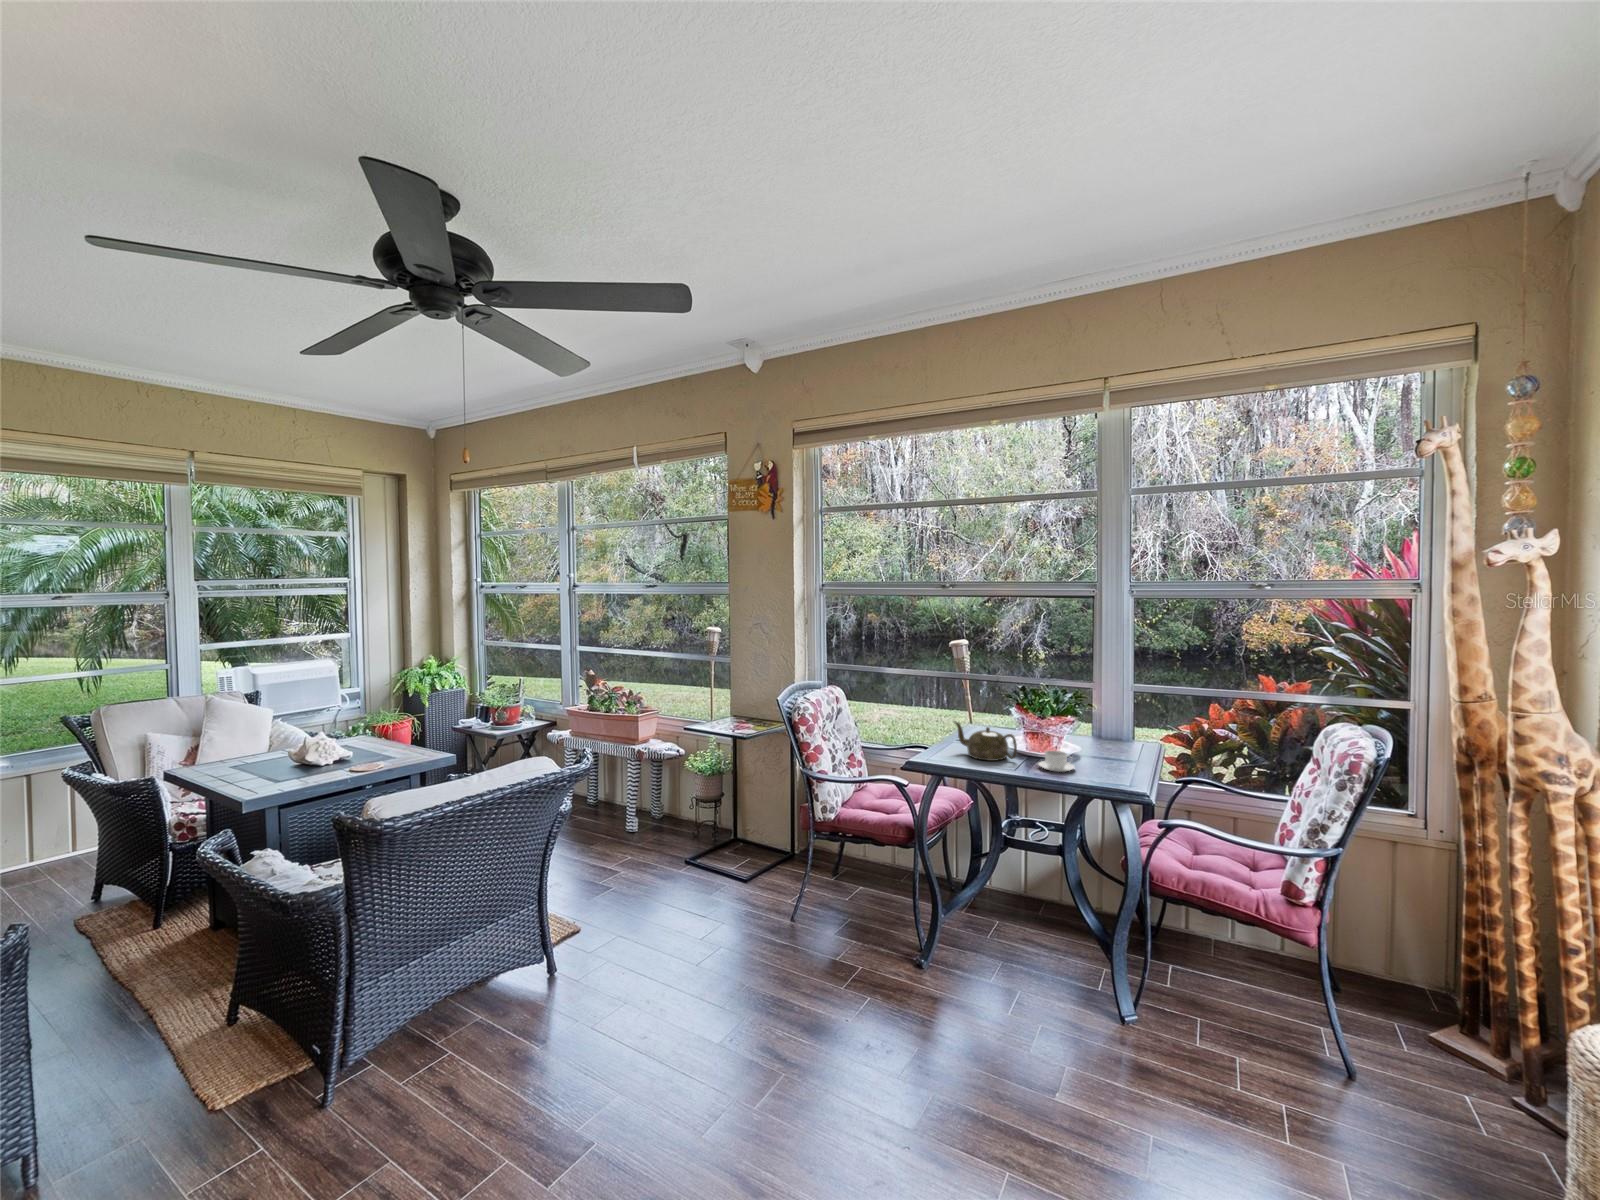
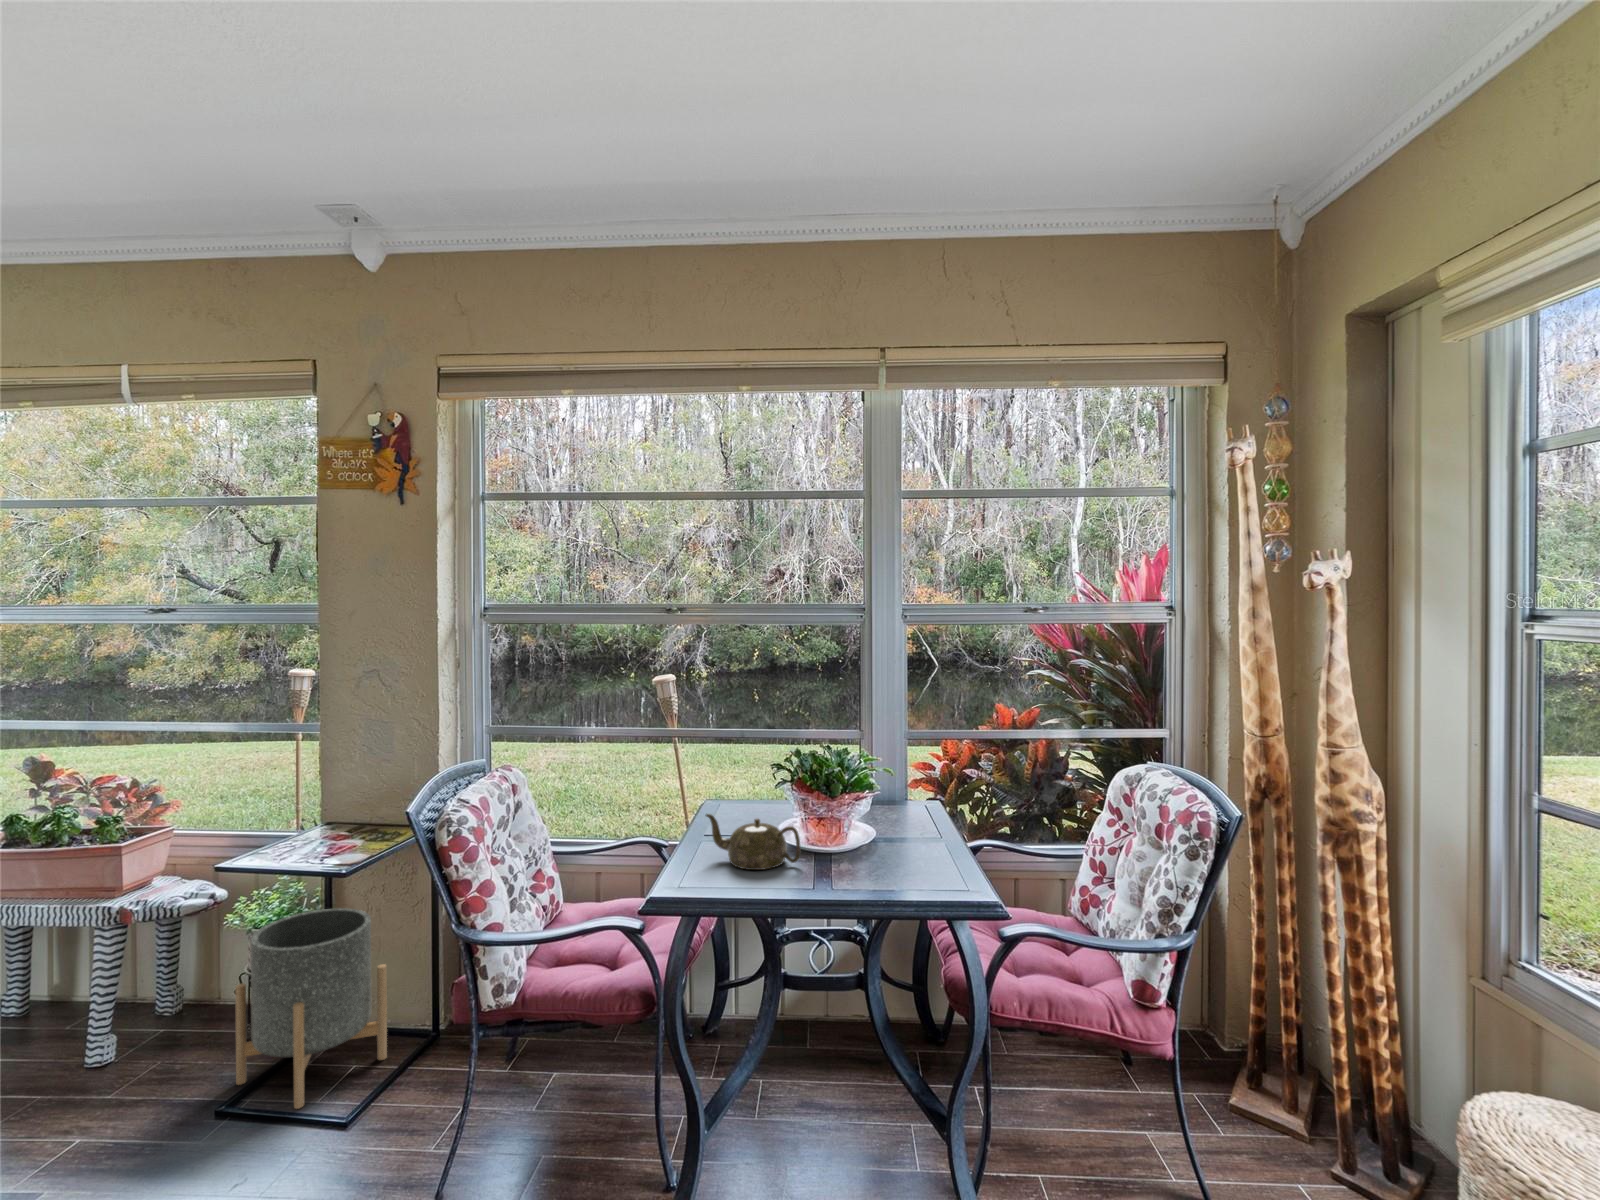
coffee cup: present [1038,751,1075,772] -> none [832,844,882,876]
planter: none [689,764,767,873] -> present [235,908,387,1109]

